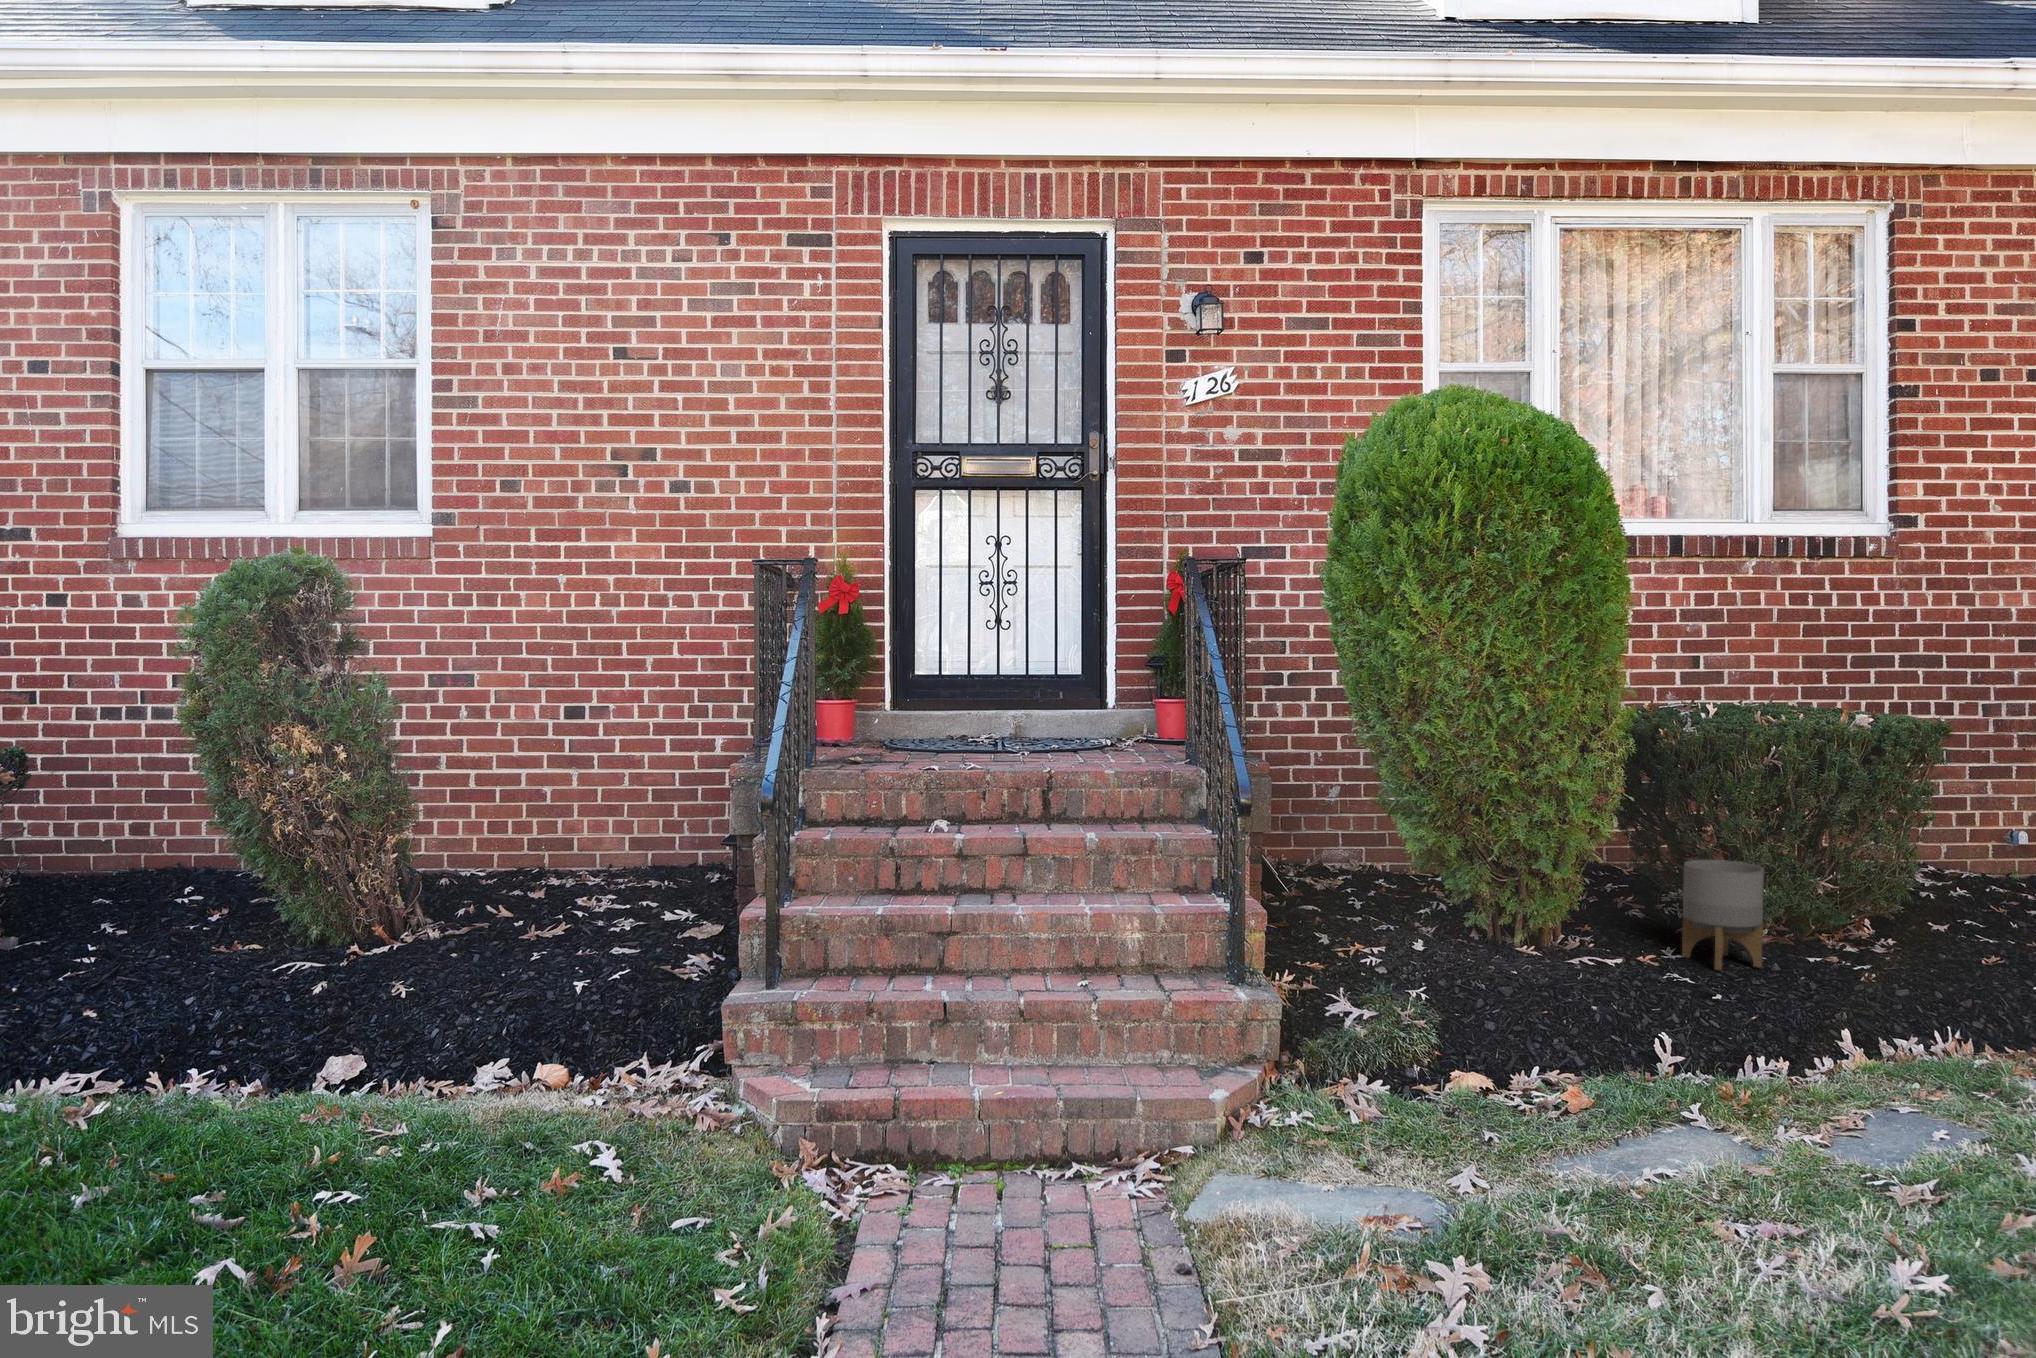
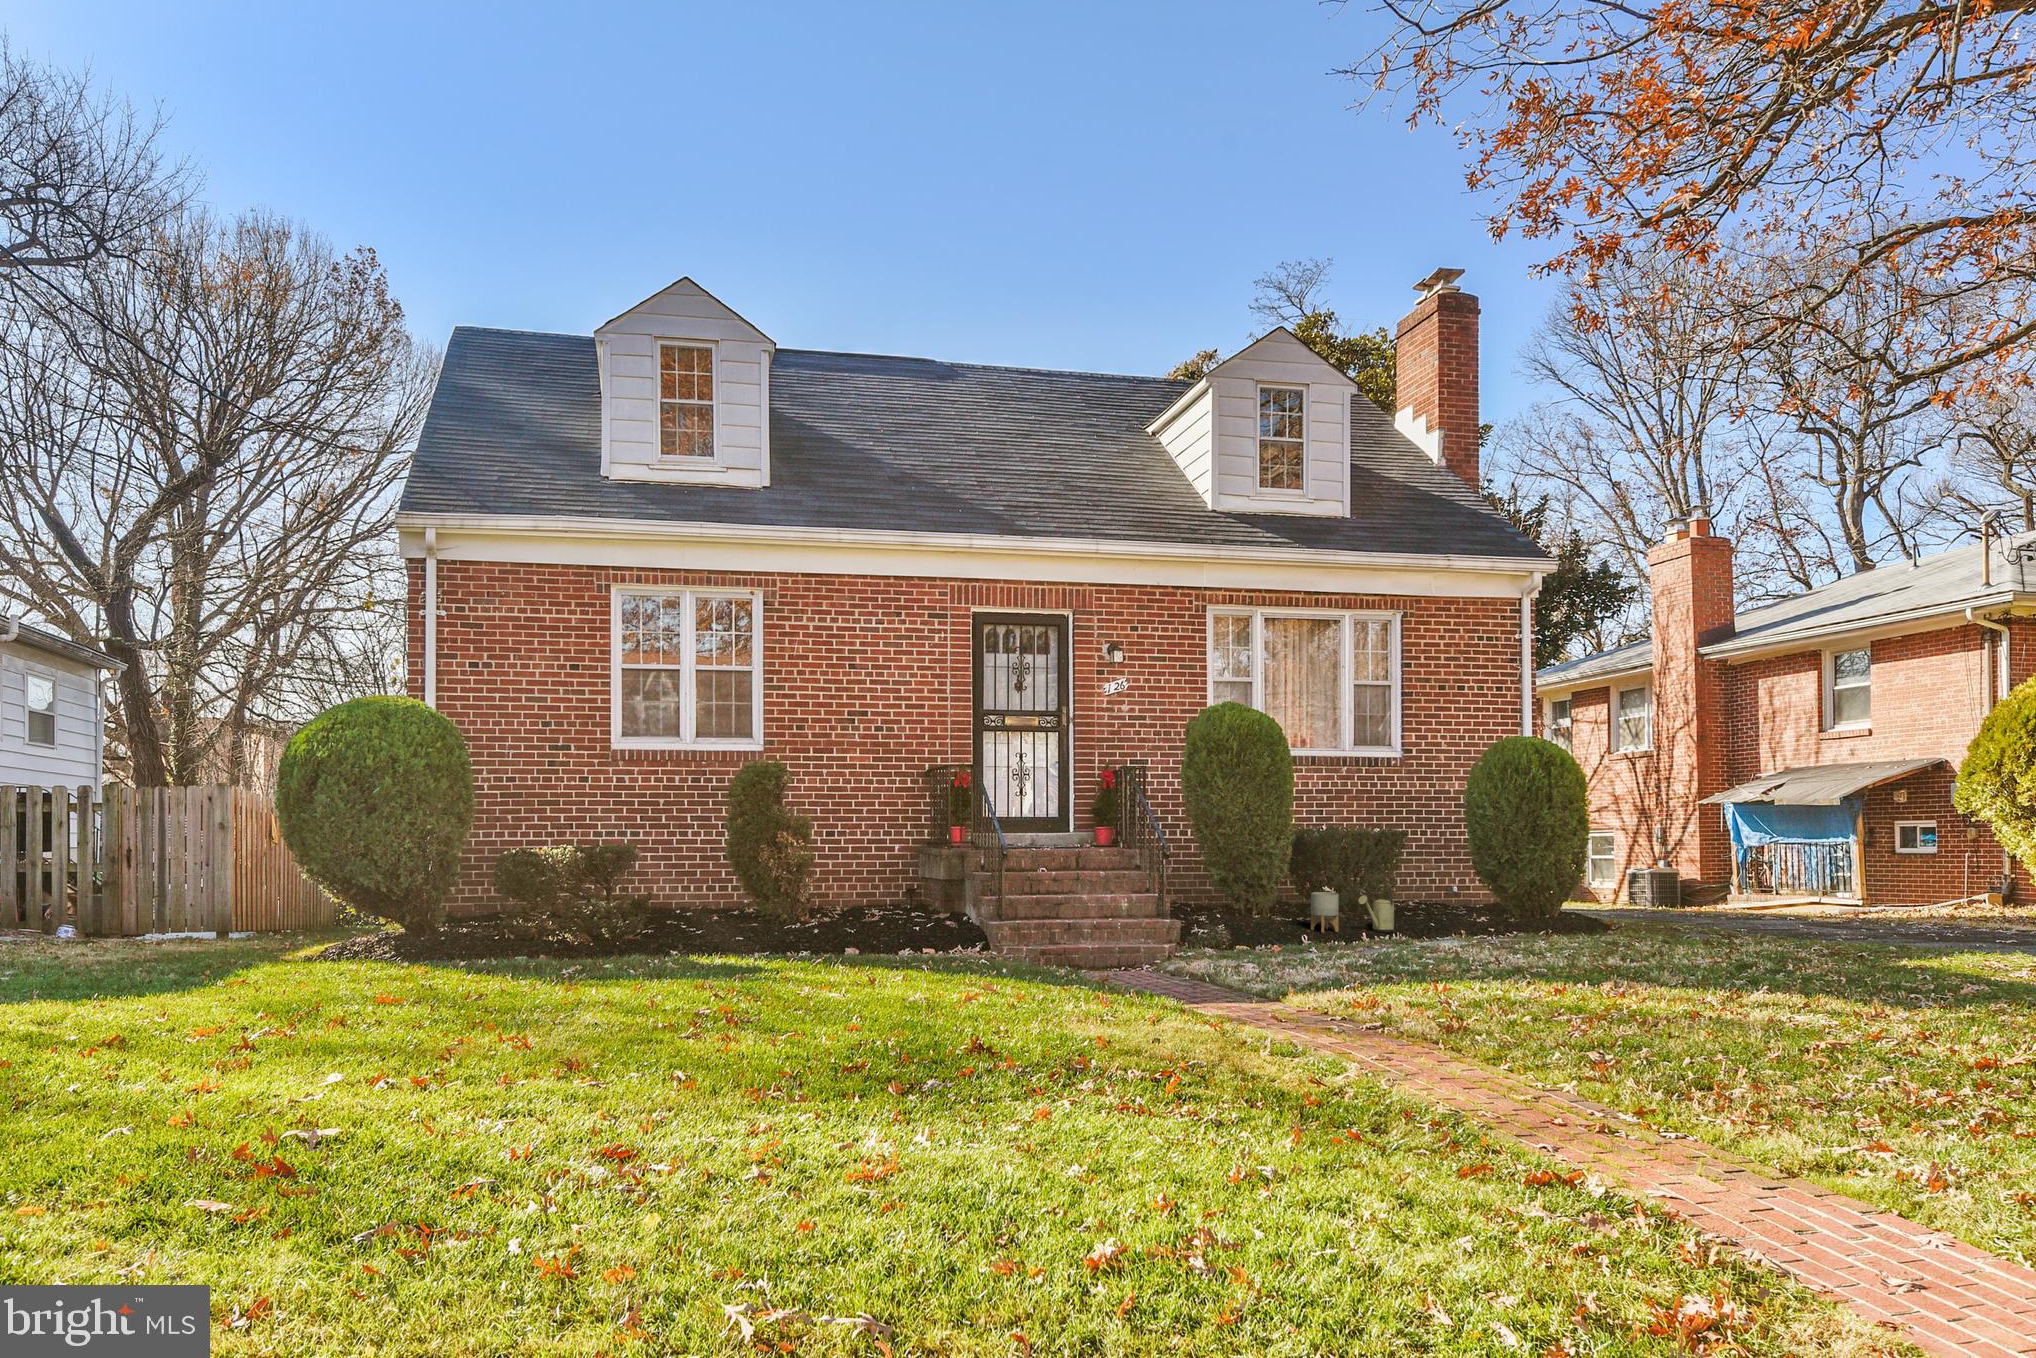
watering can: none [1821,856,1921,971] -> present [1359,891,1395,933]

